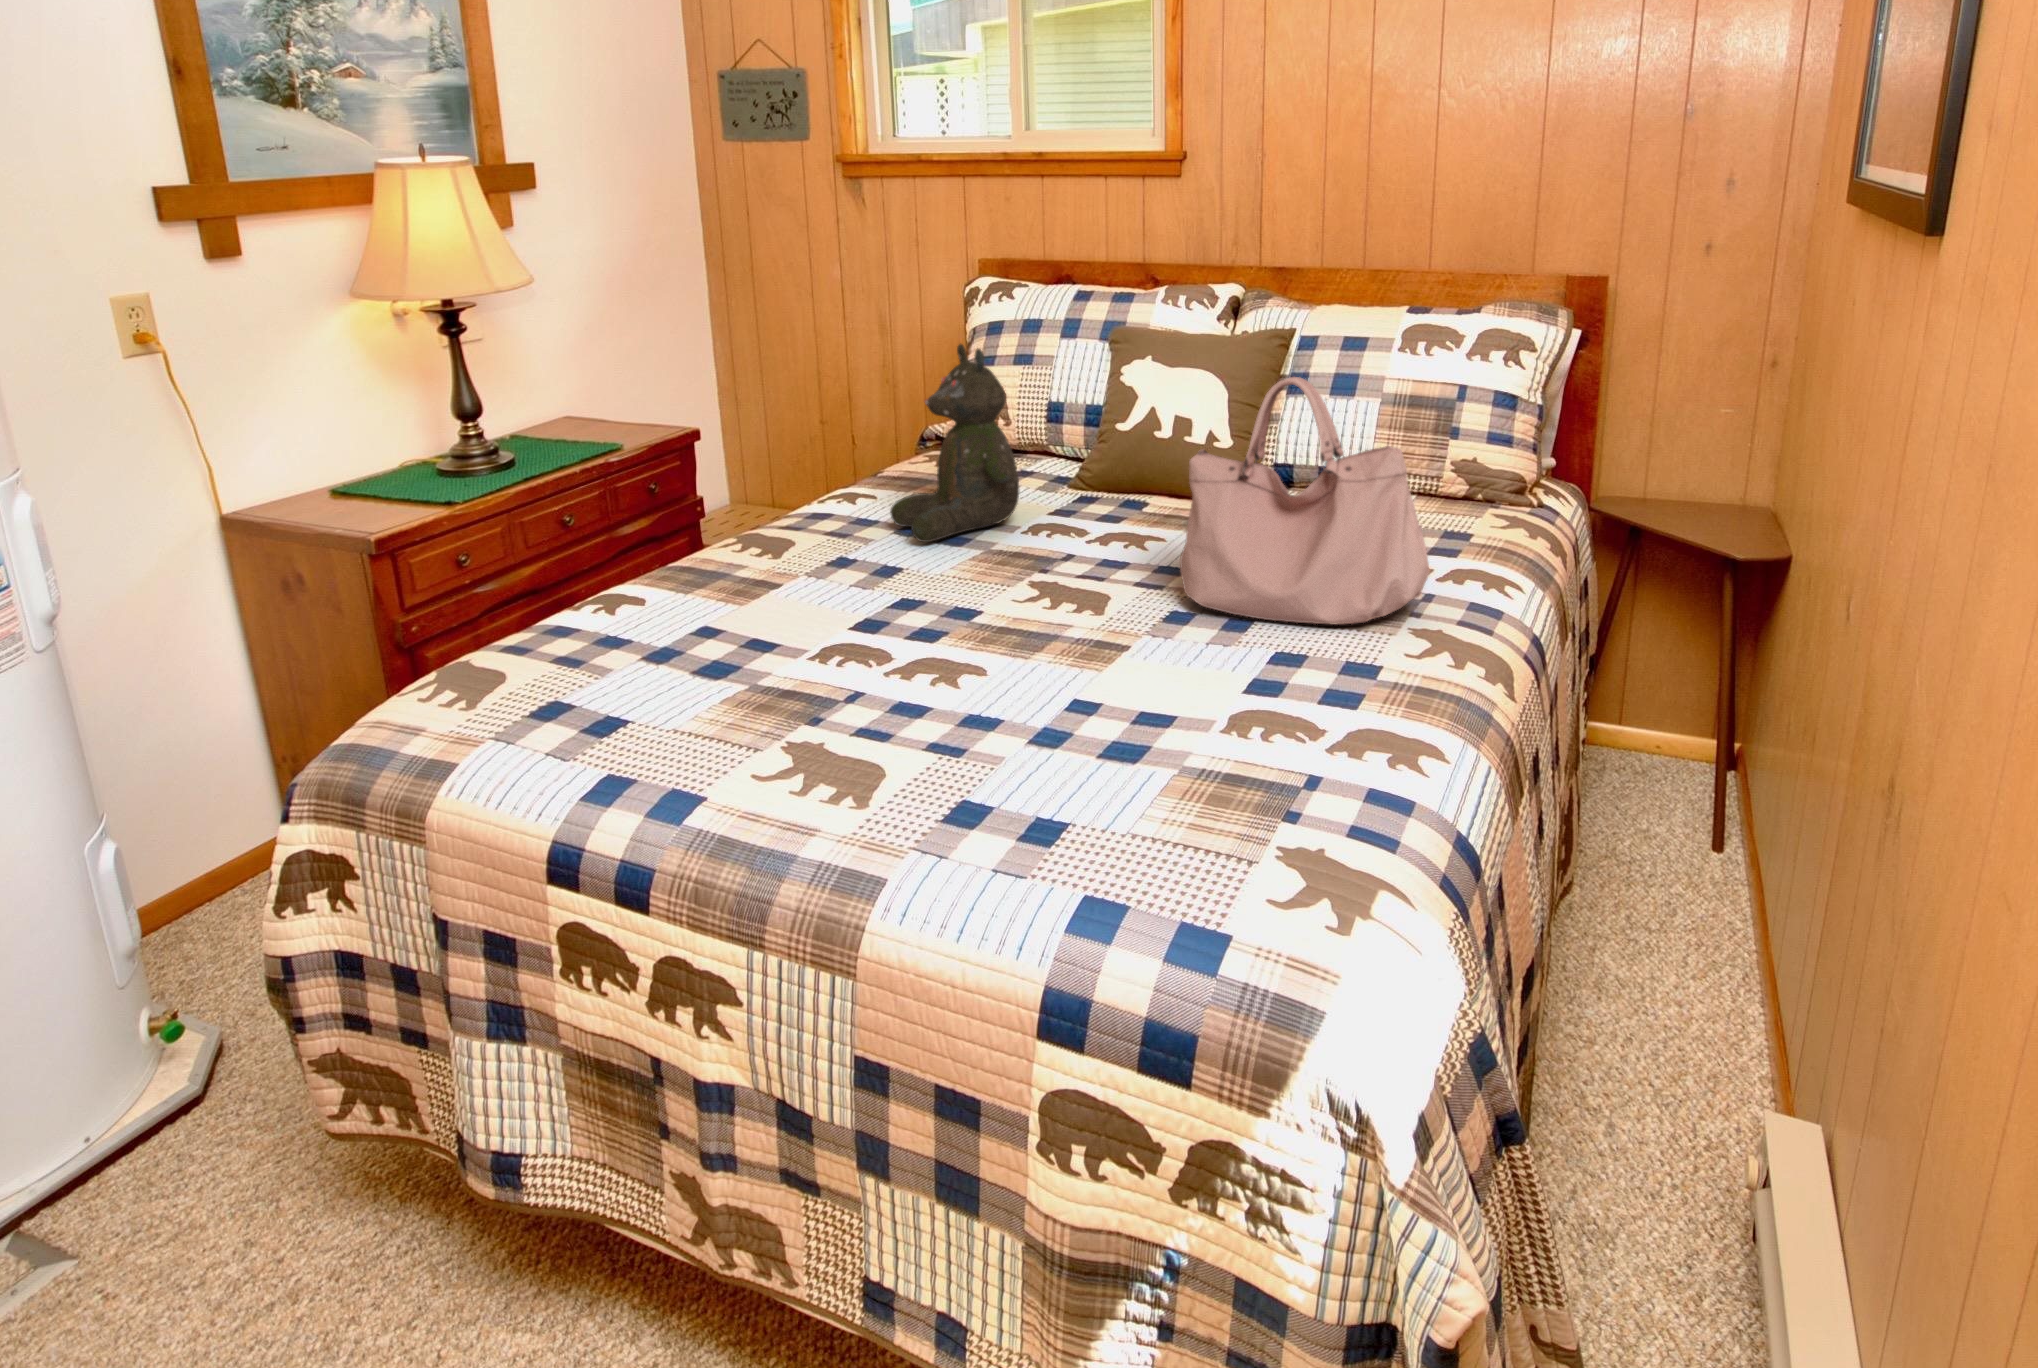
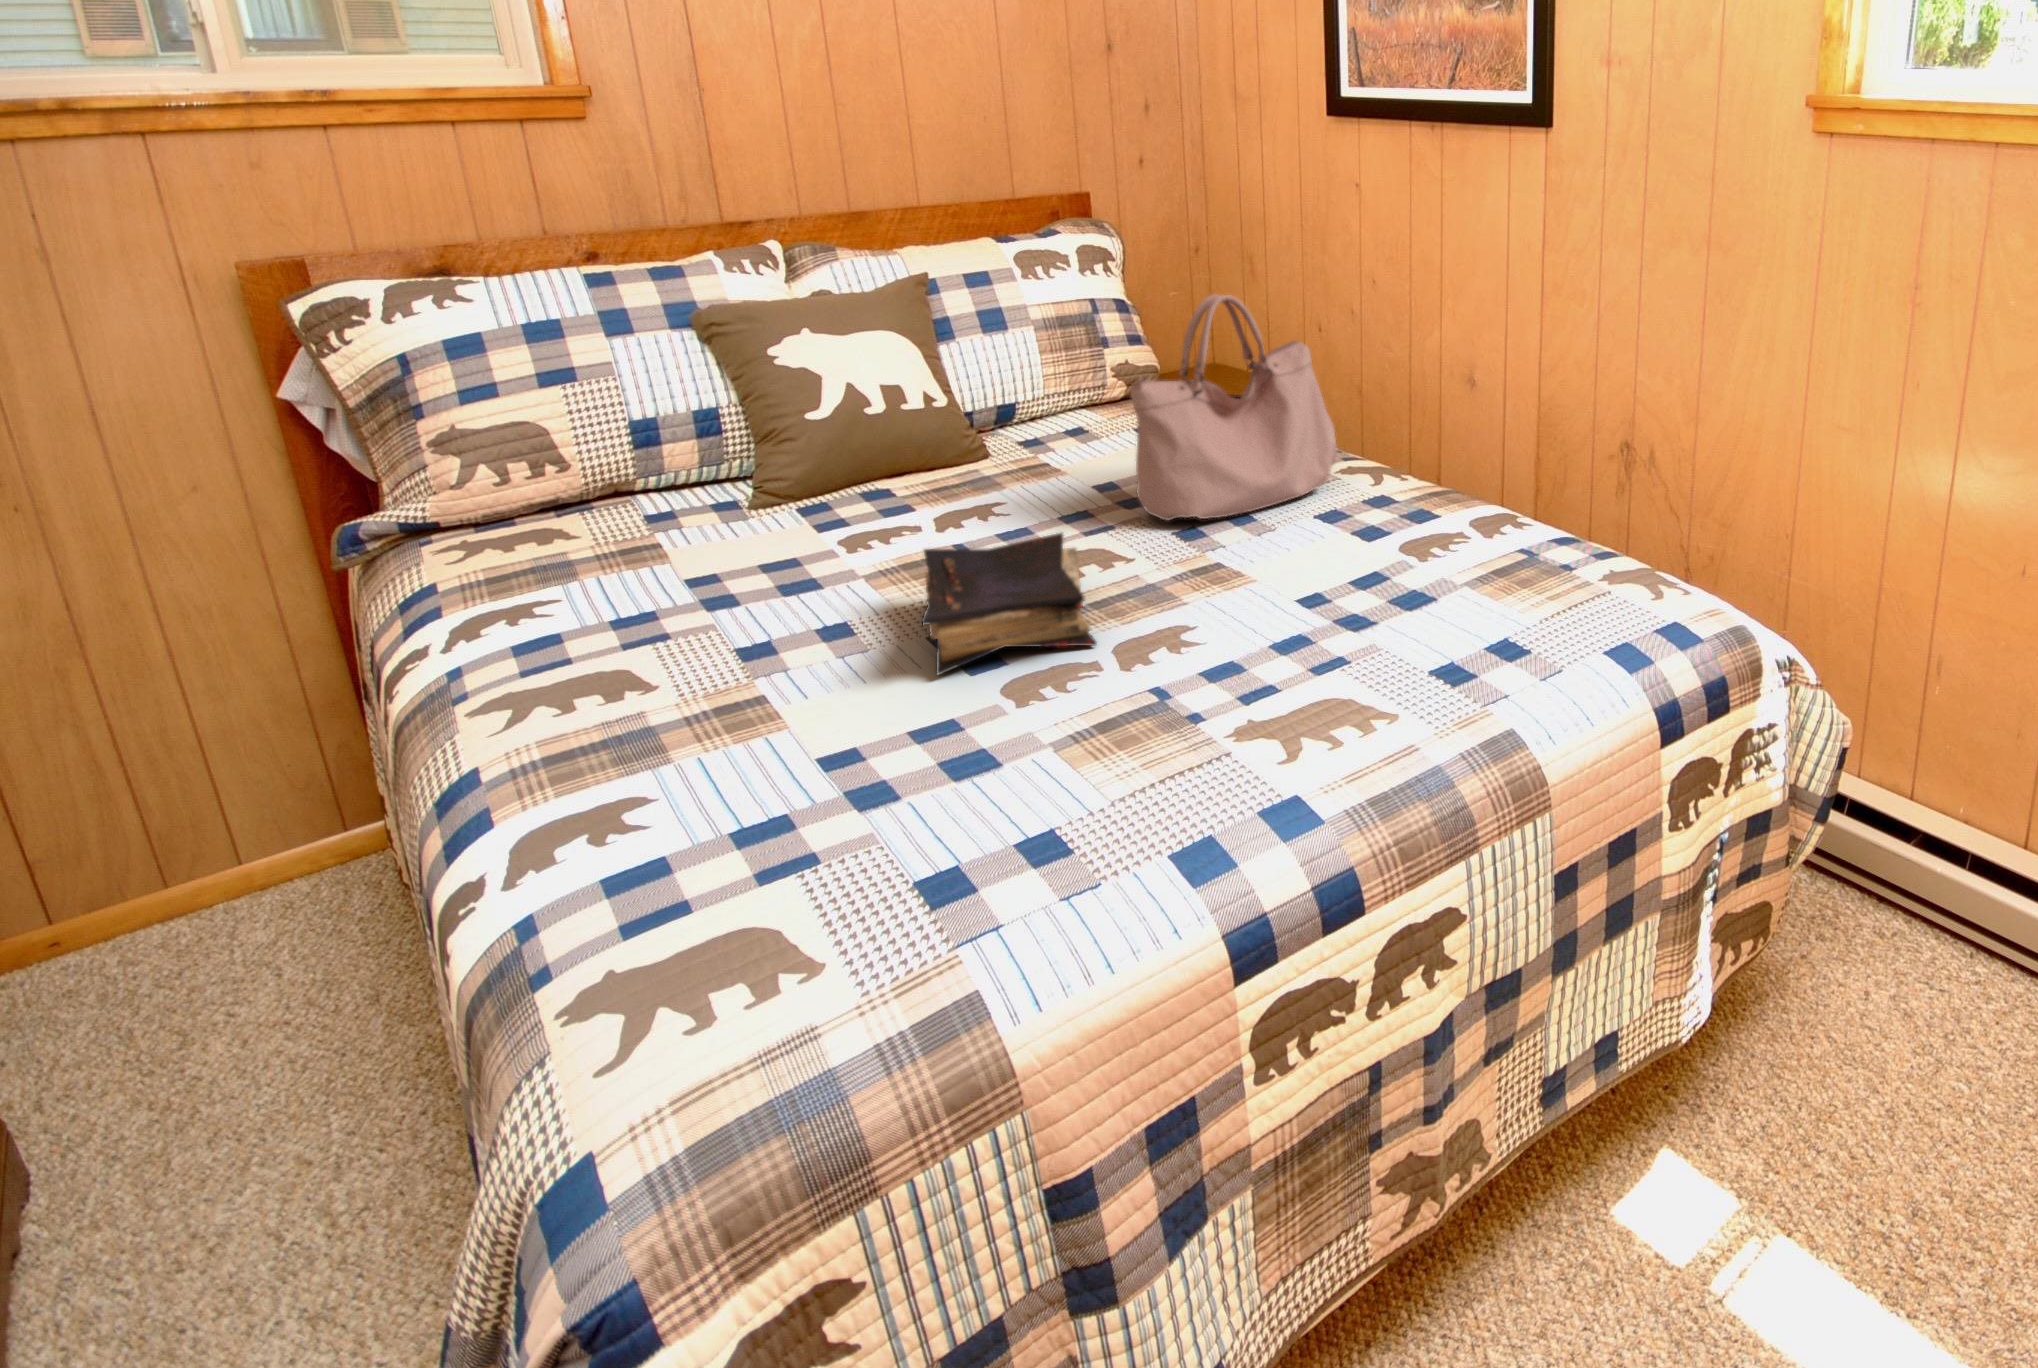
teddy bear: present [890,344,1019,542] -> none [604,328,816,595]
book: none [829,545,1028,658] -> present [922,533,1097,675]

